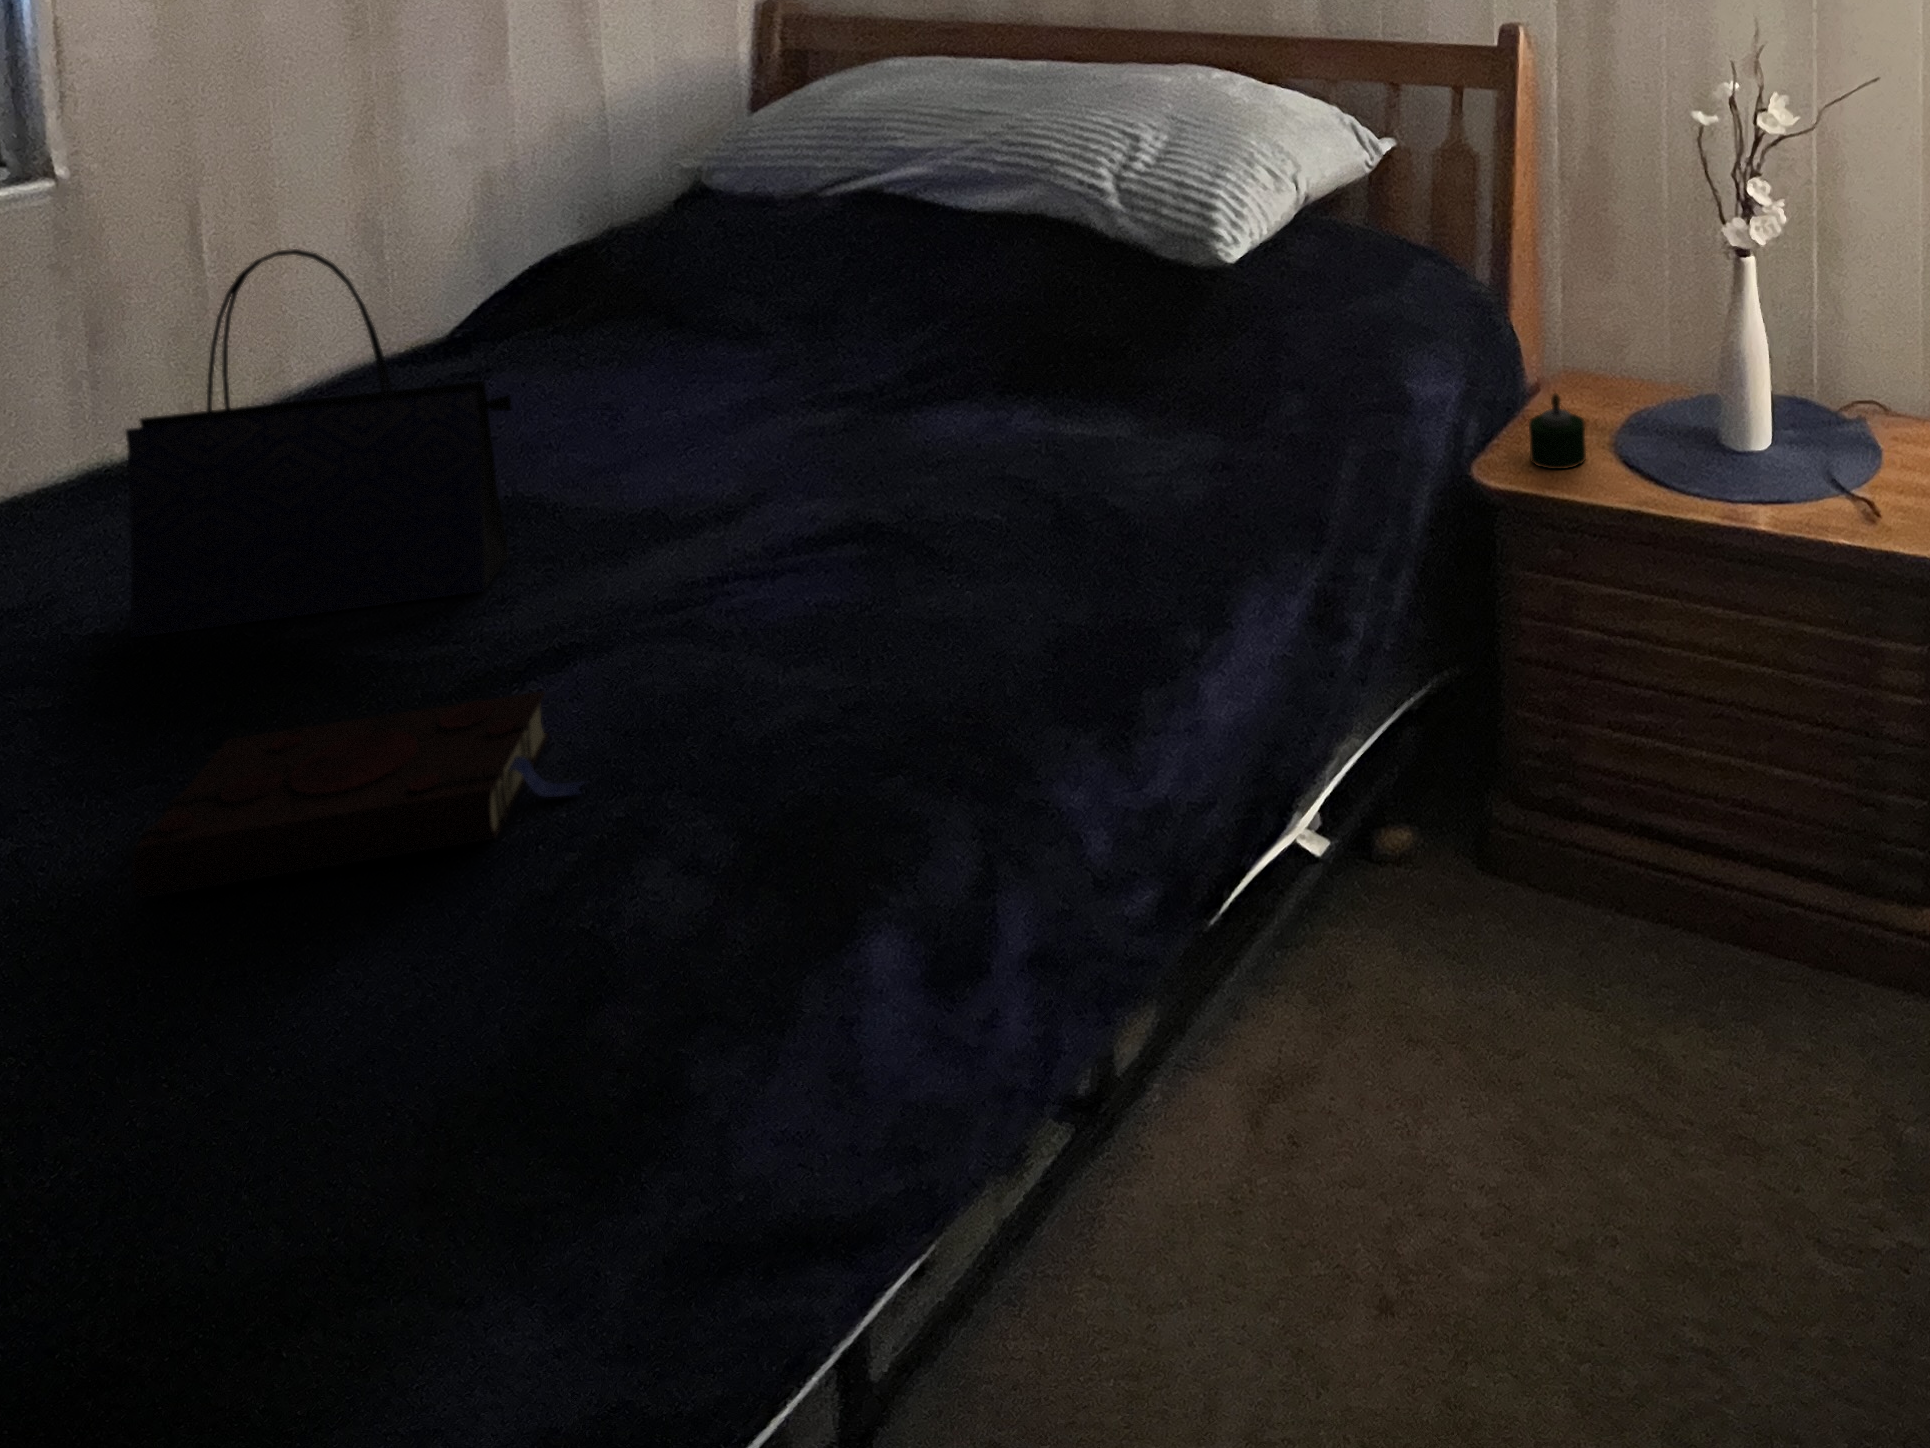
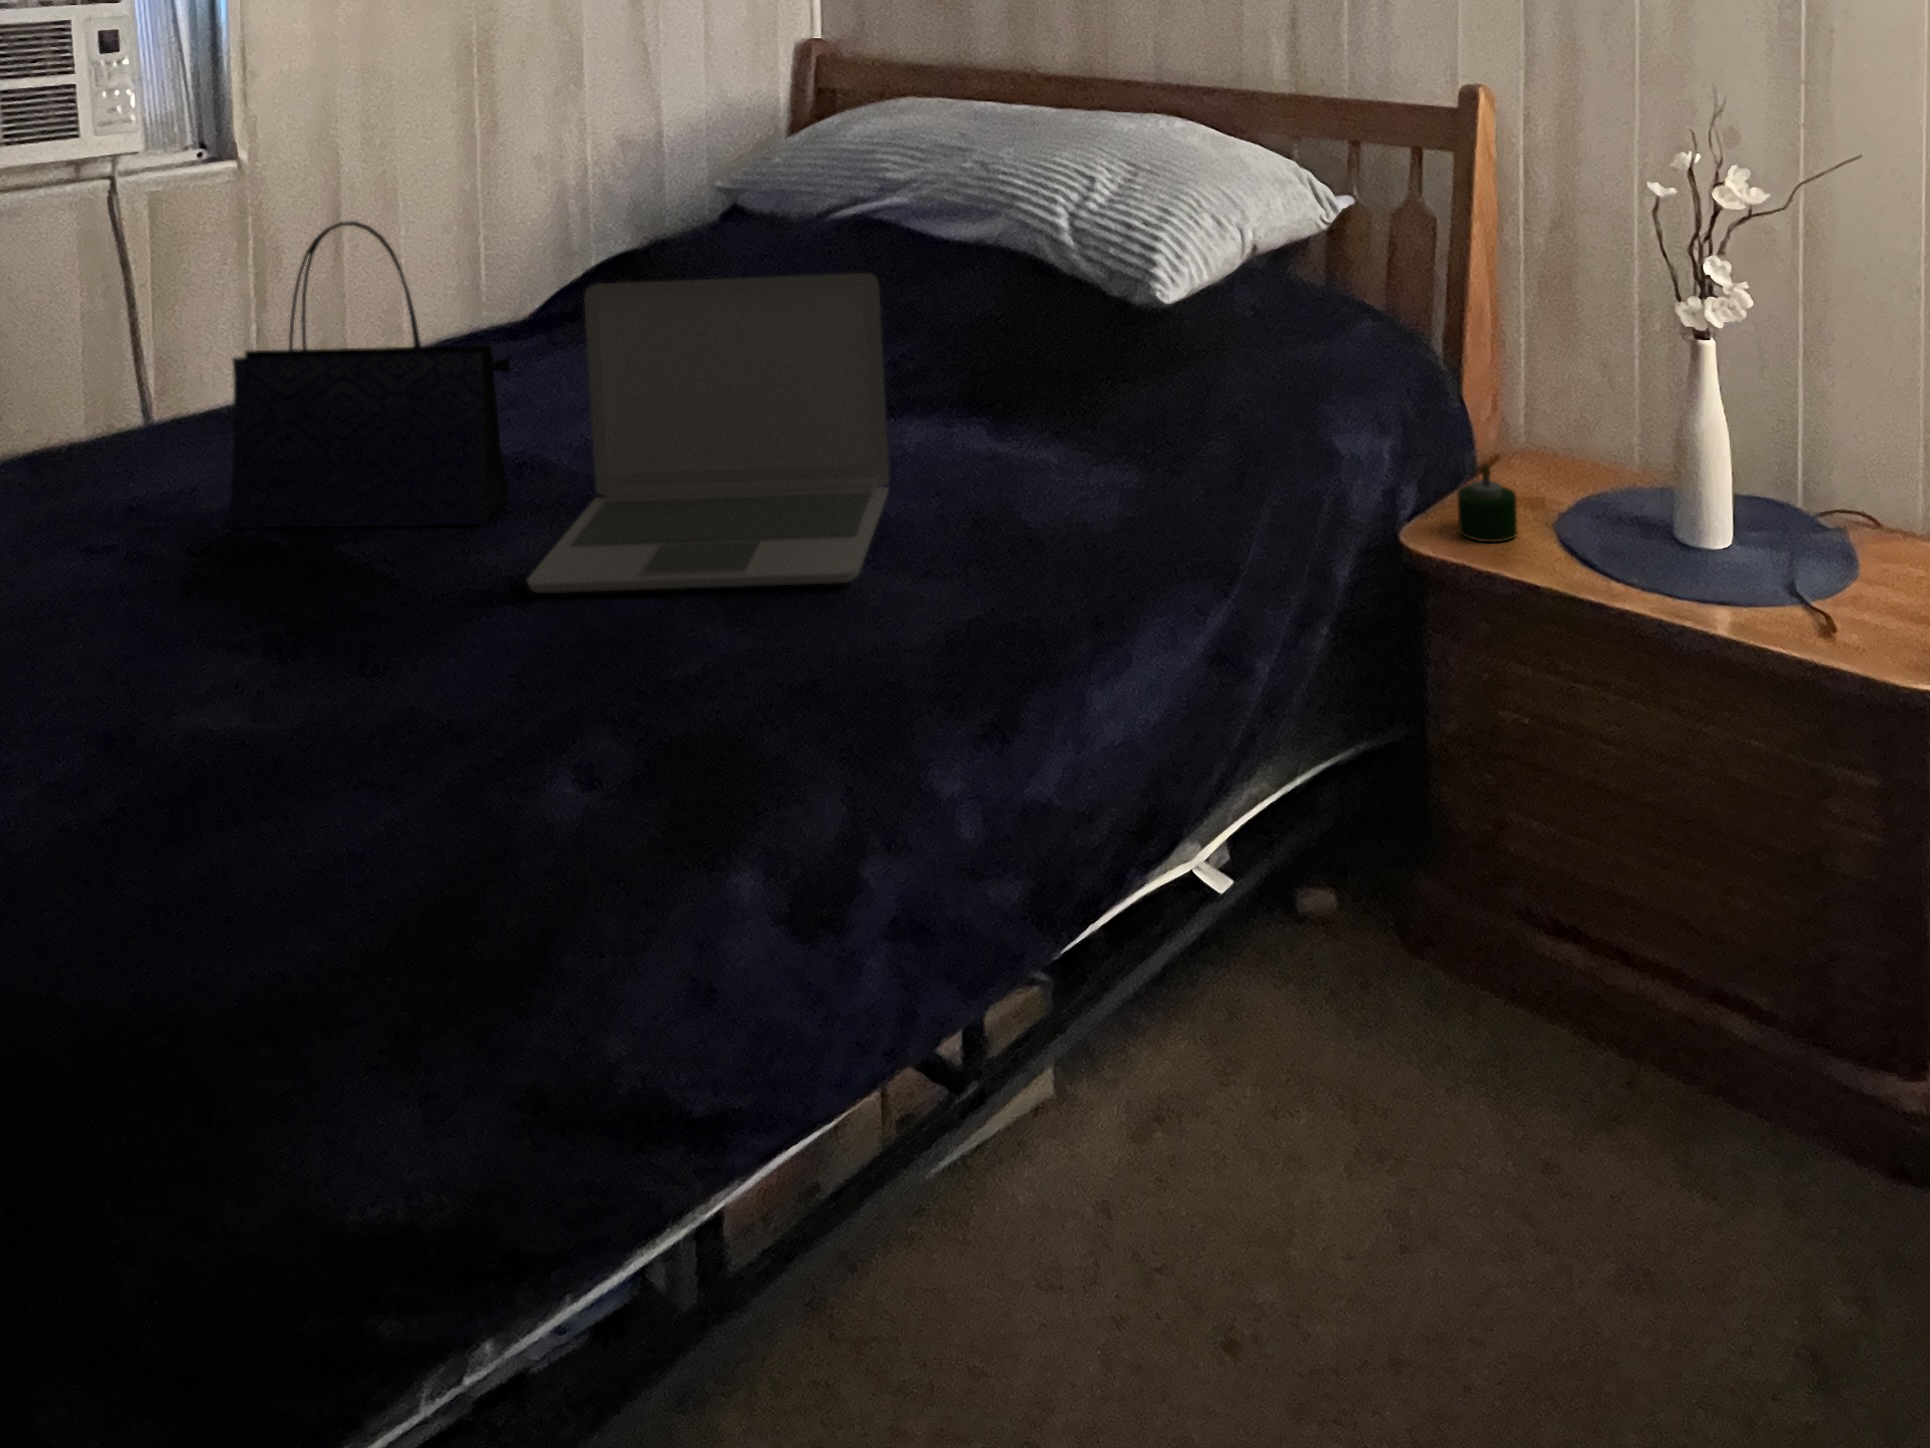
laptop: none [577,261,978,664] -> present [527,273,889,593]
book: present [132,691,588,898] -> none [160,605,502,720]

